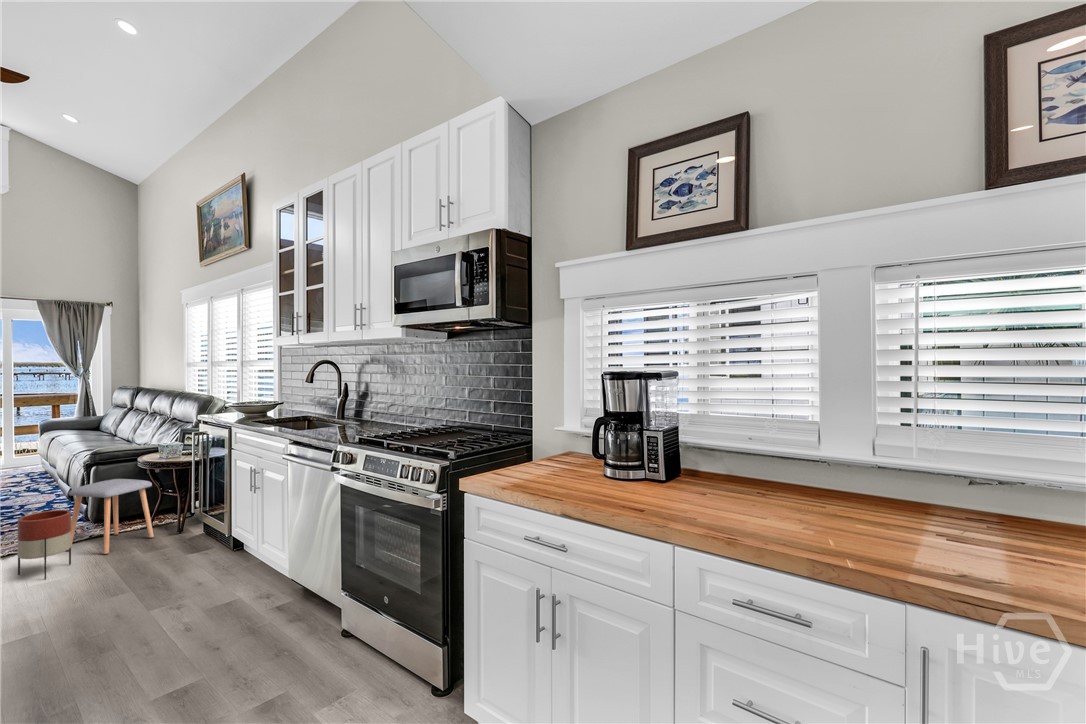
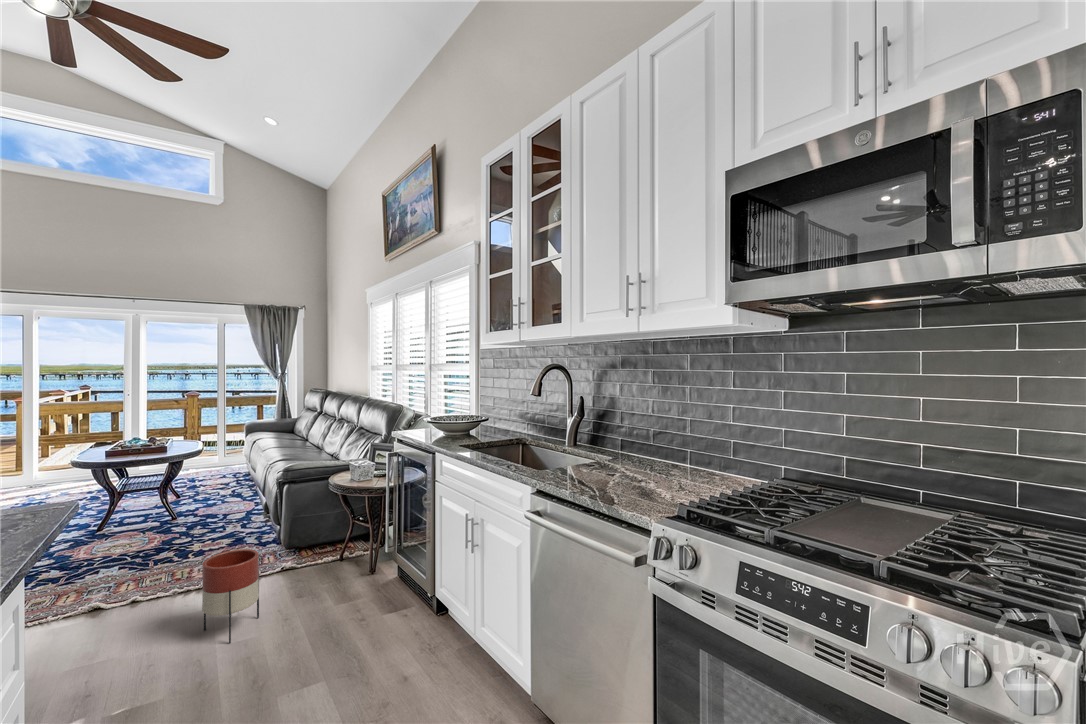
stool: present [66,479,154,555] -> none [256,505,345,604]

